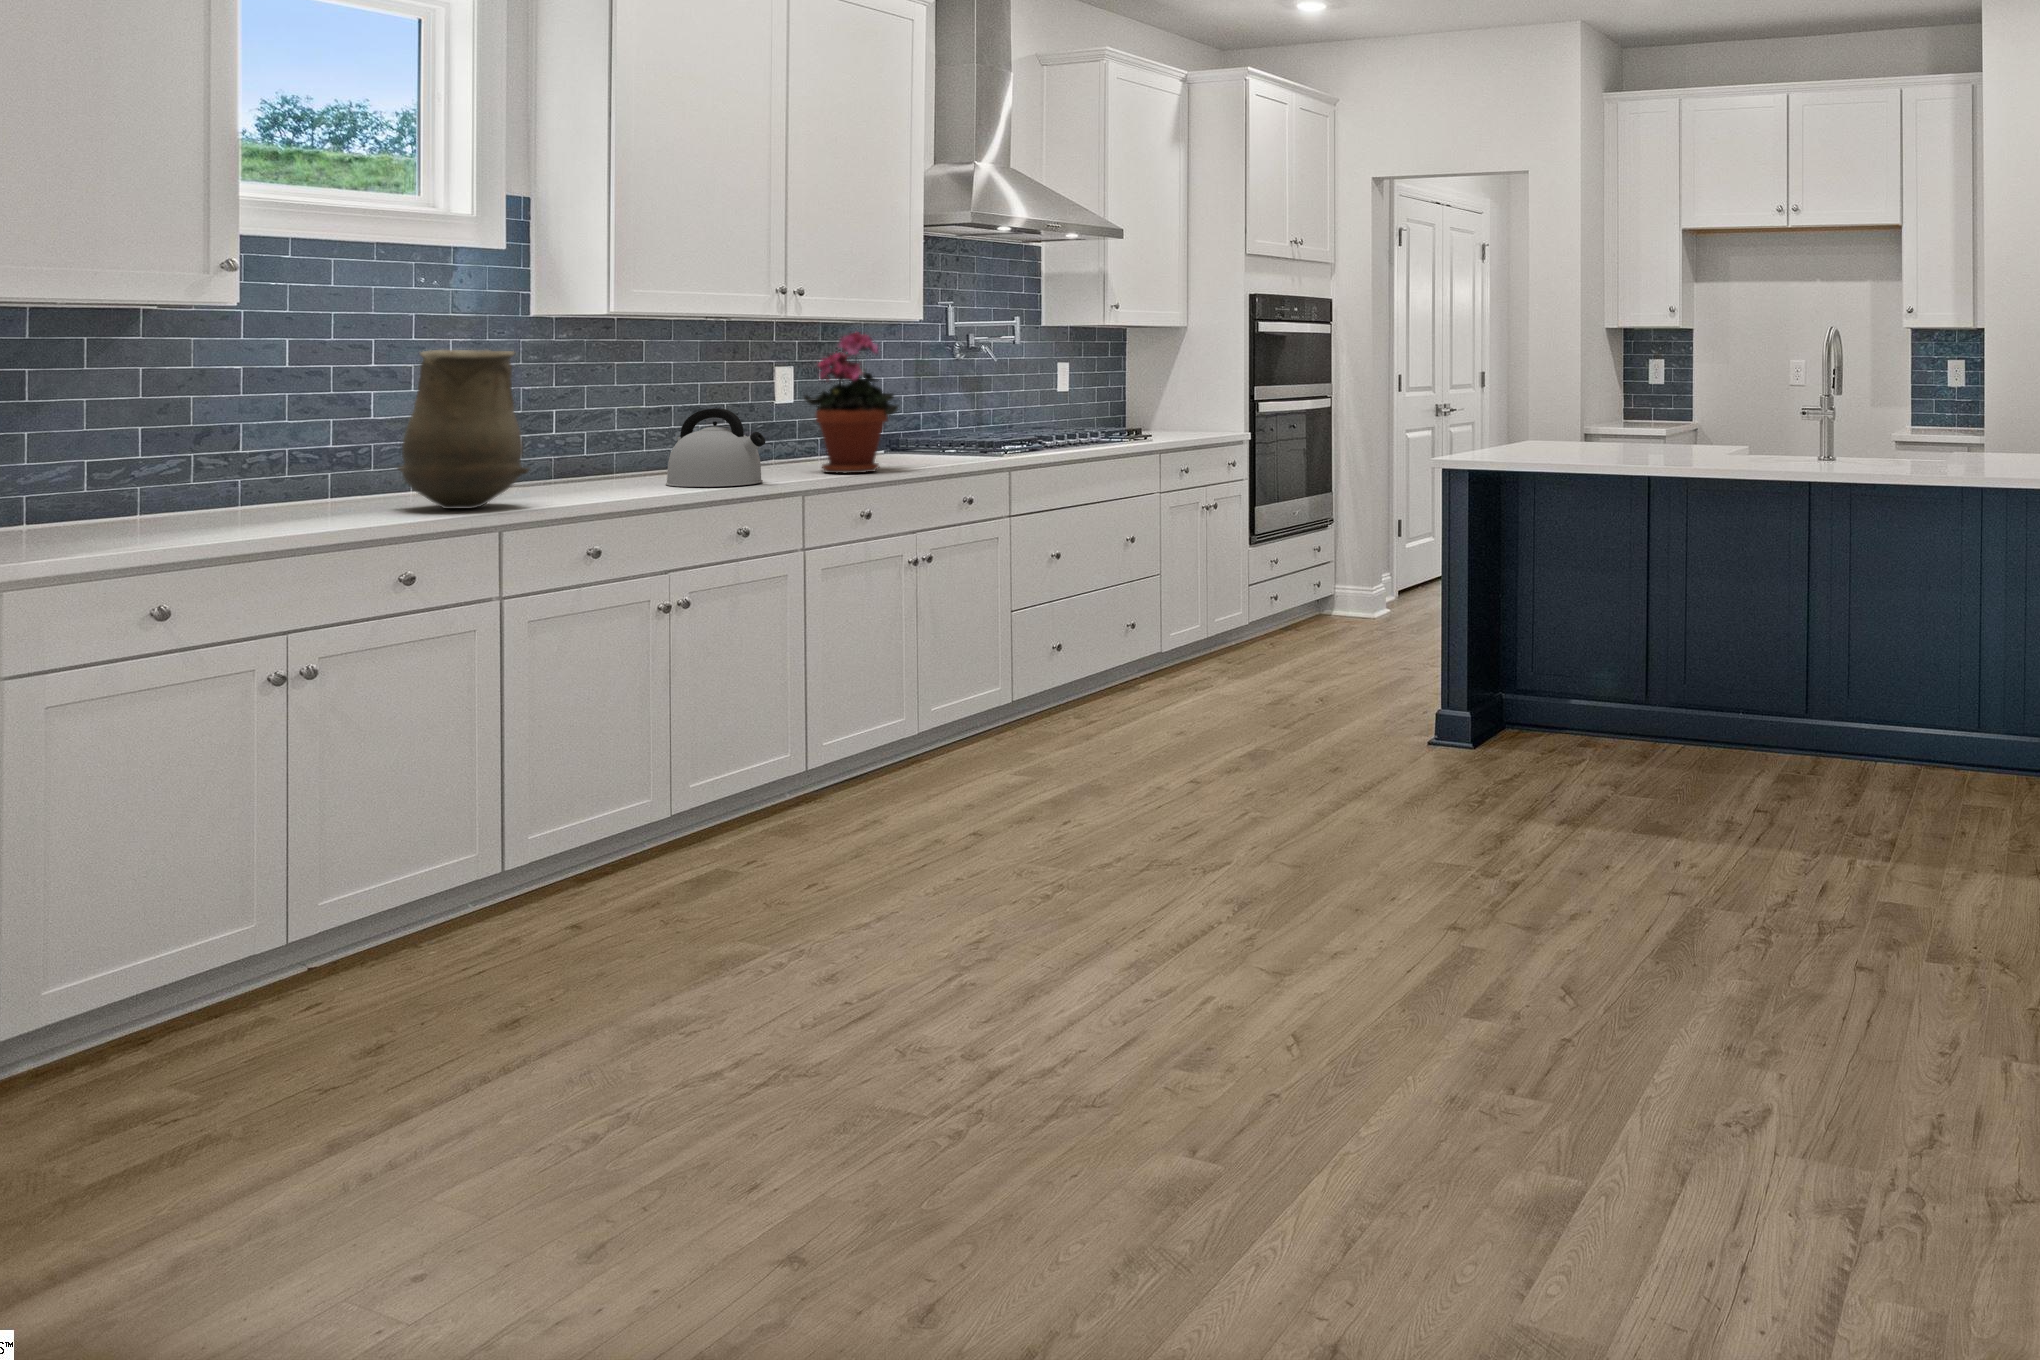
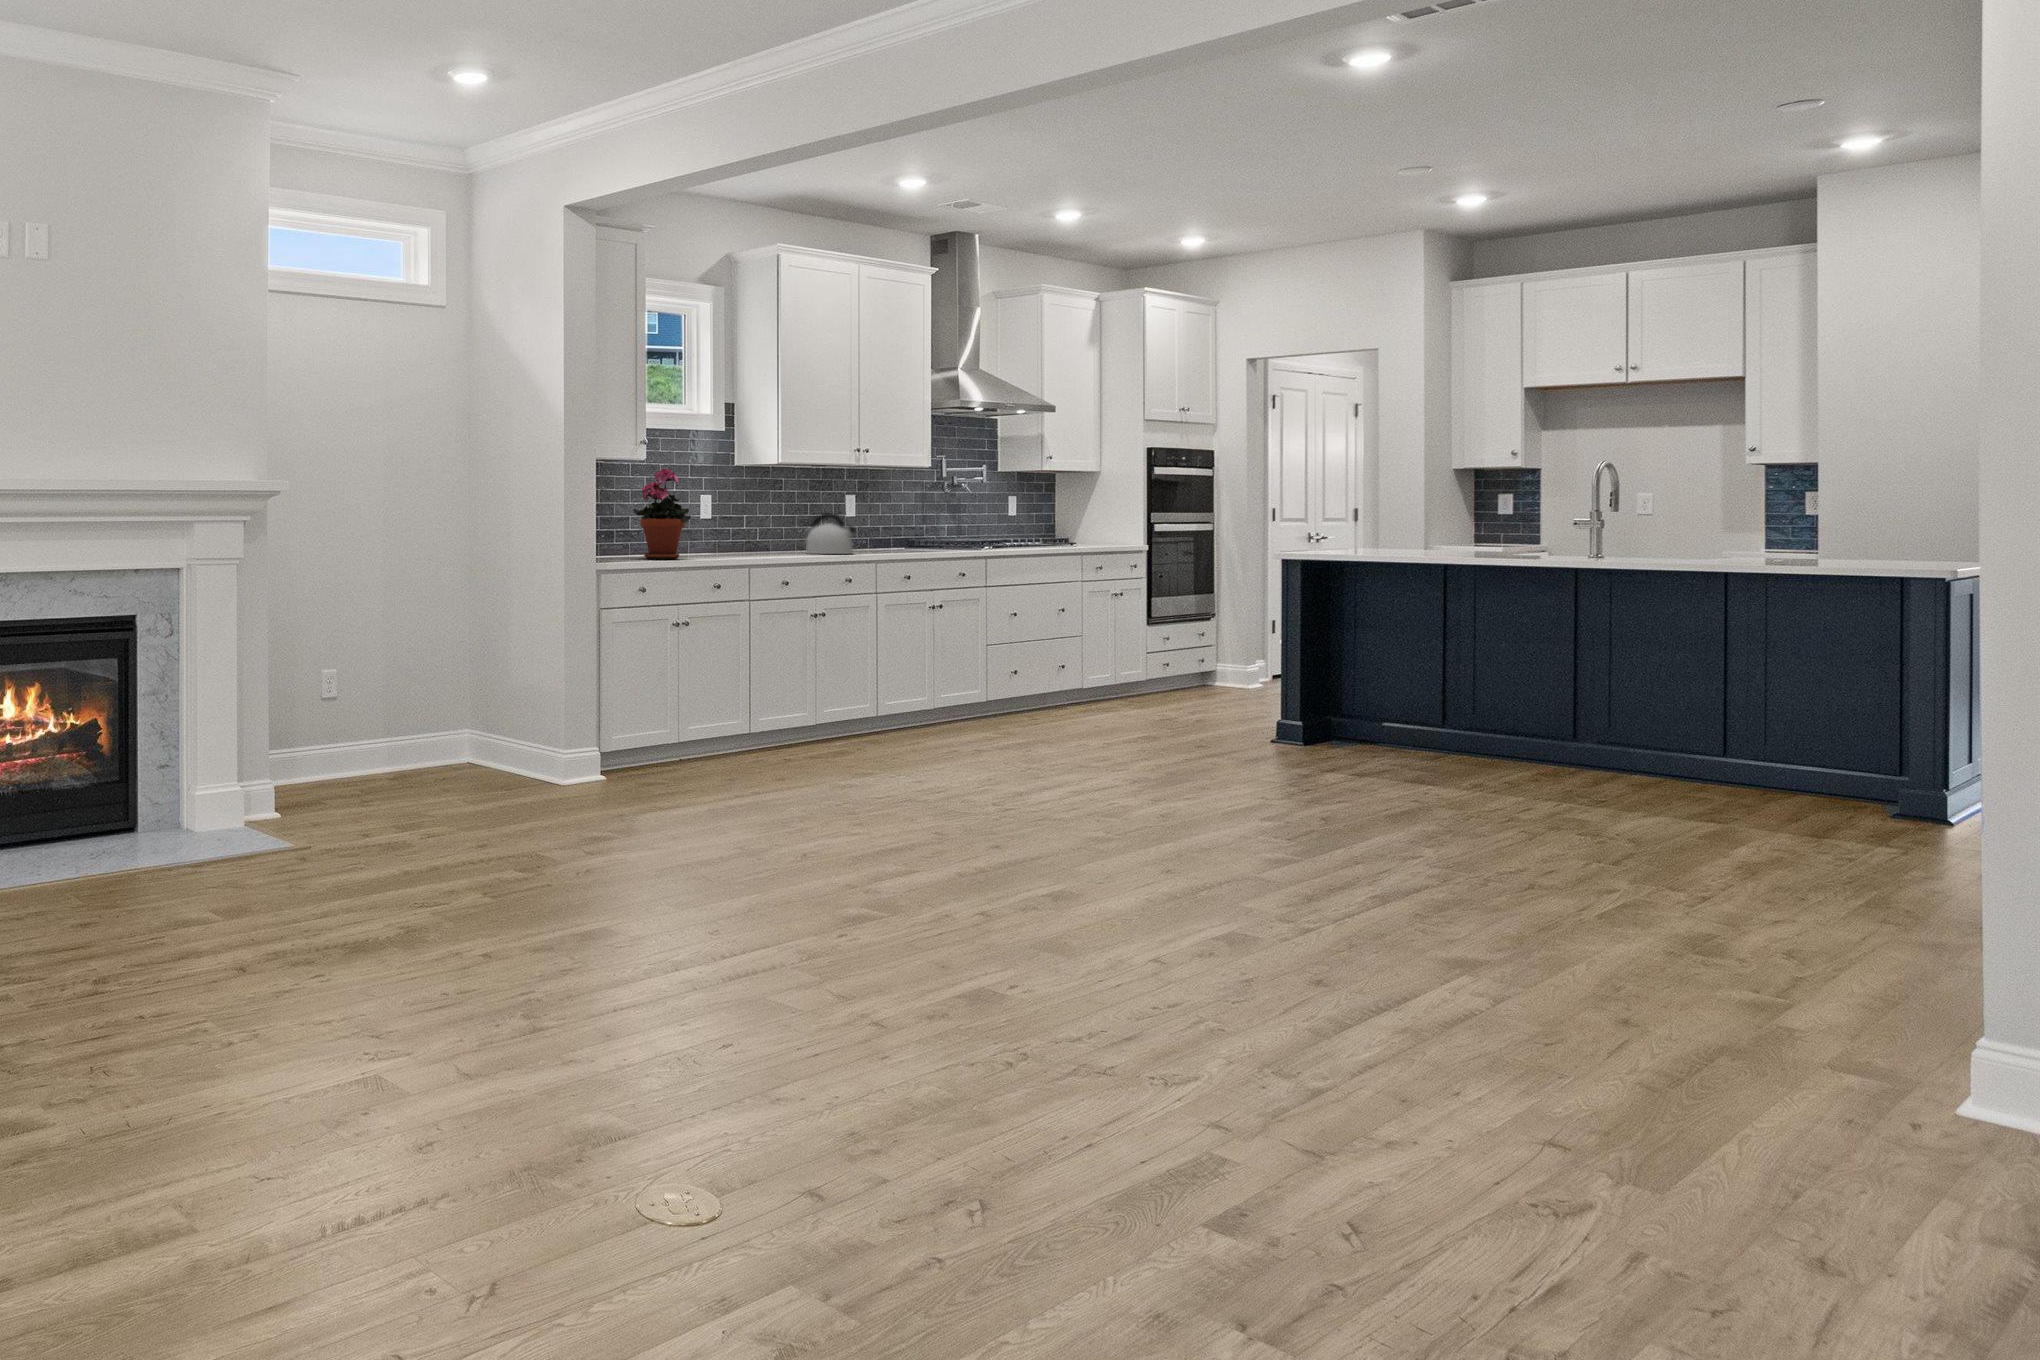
potted plant: present [804,332,899,473] -> present [634,468,691,559]
vase: present [398,350,529,509] -> none [699,480,756,556]

